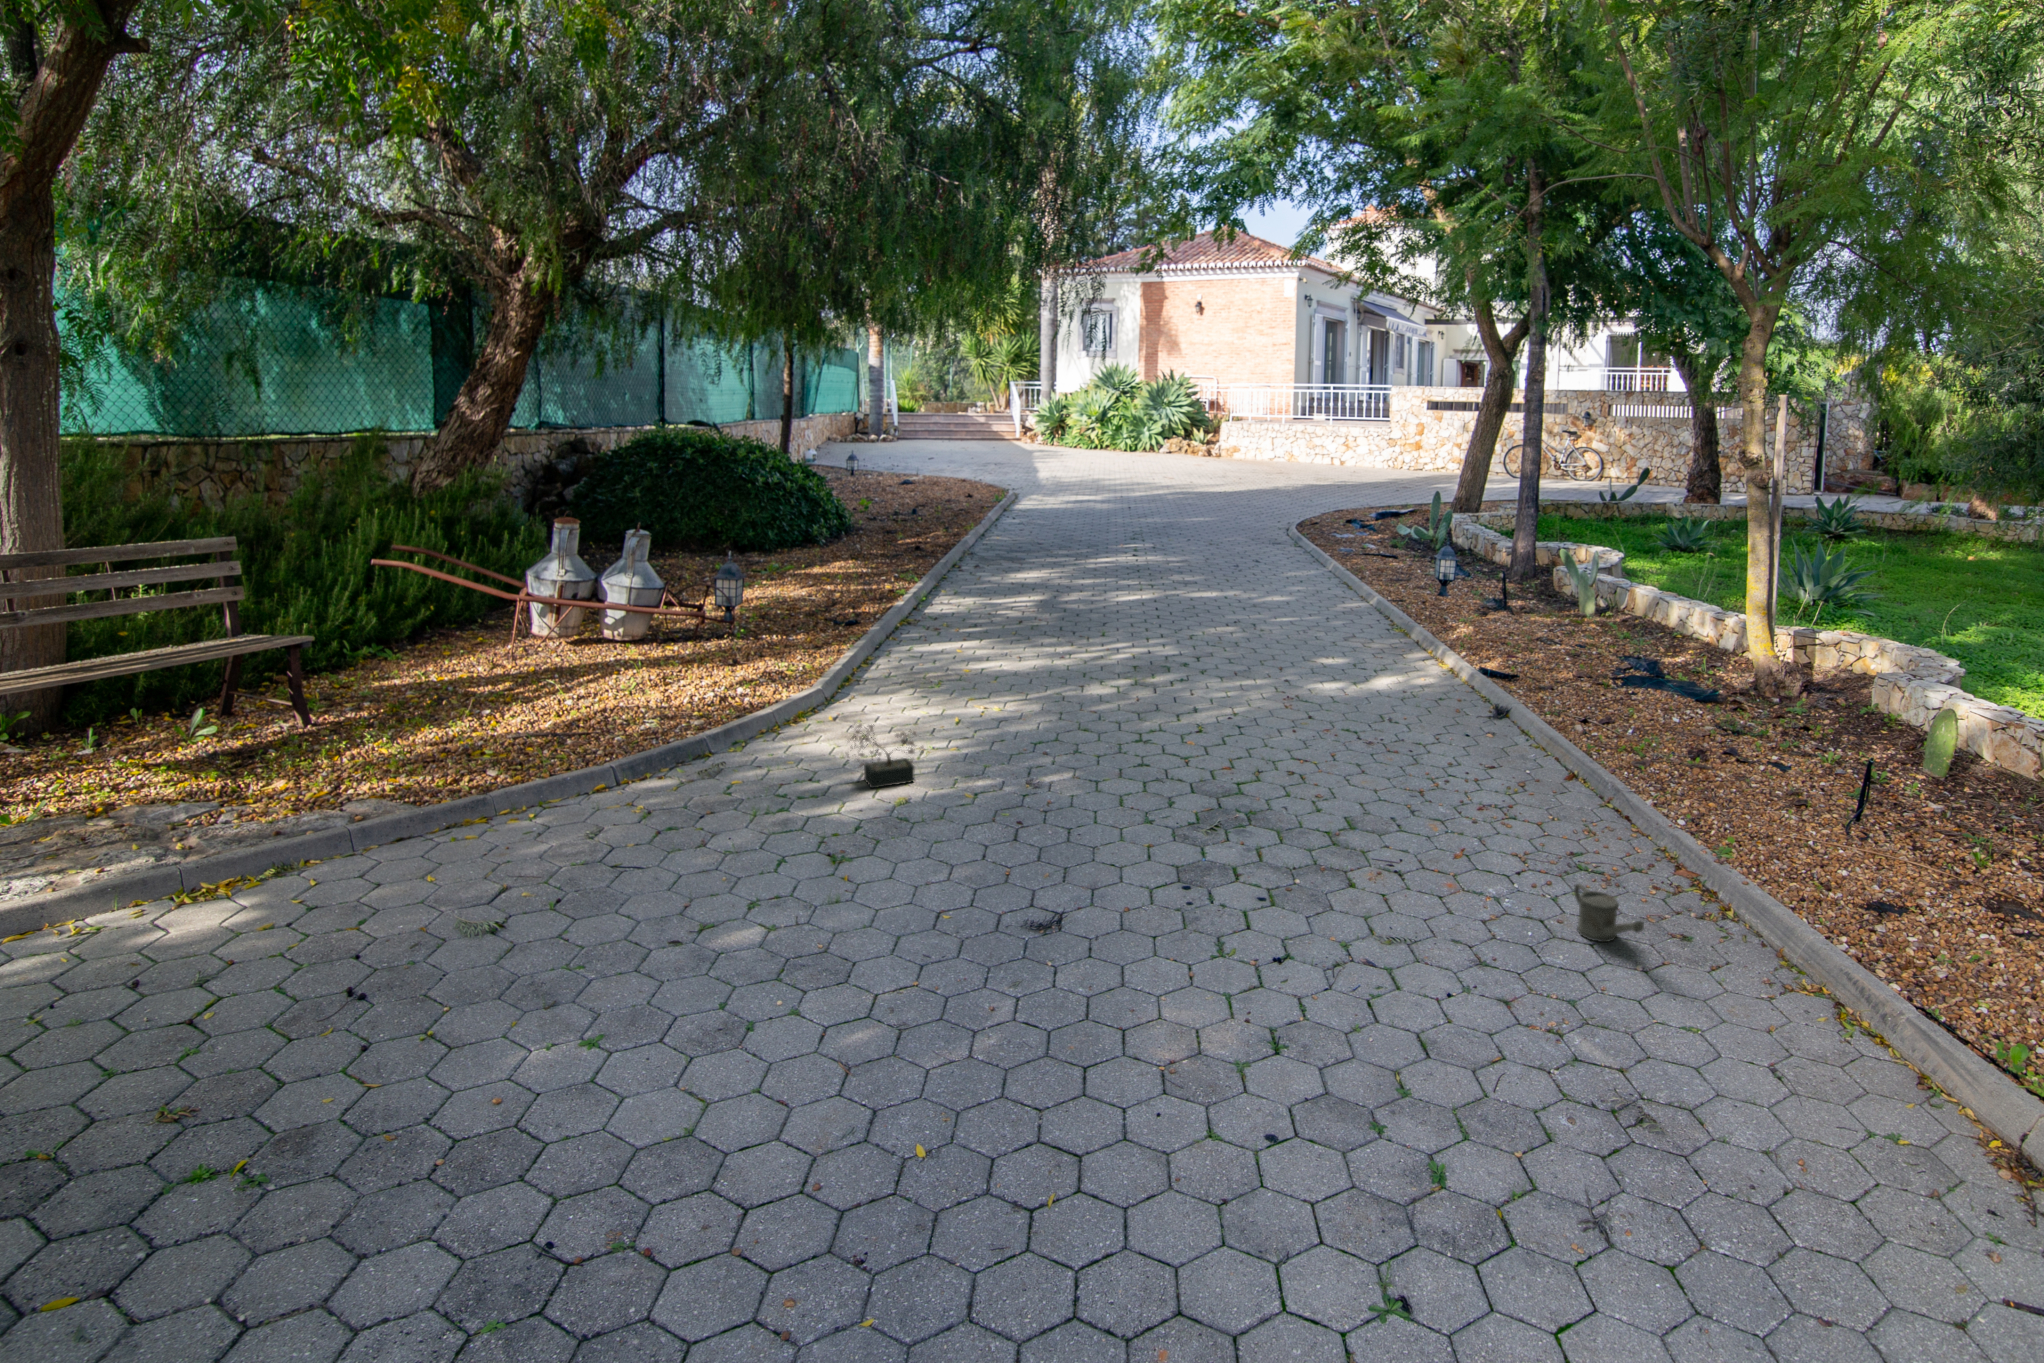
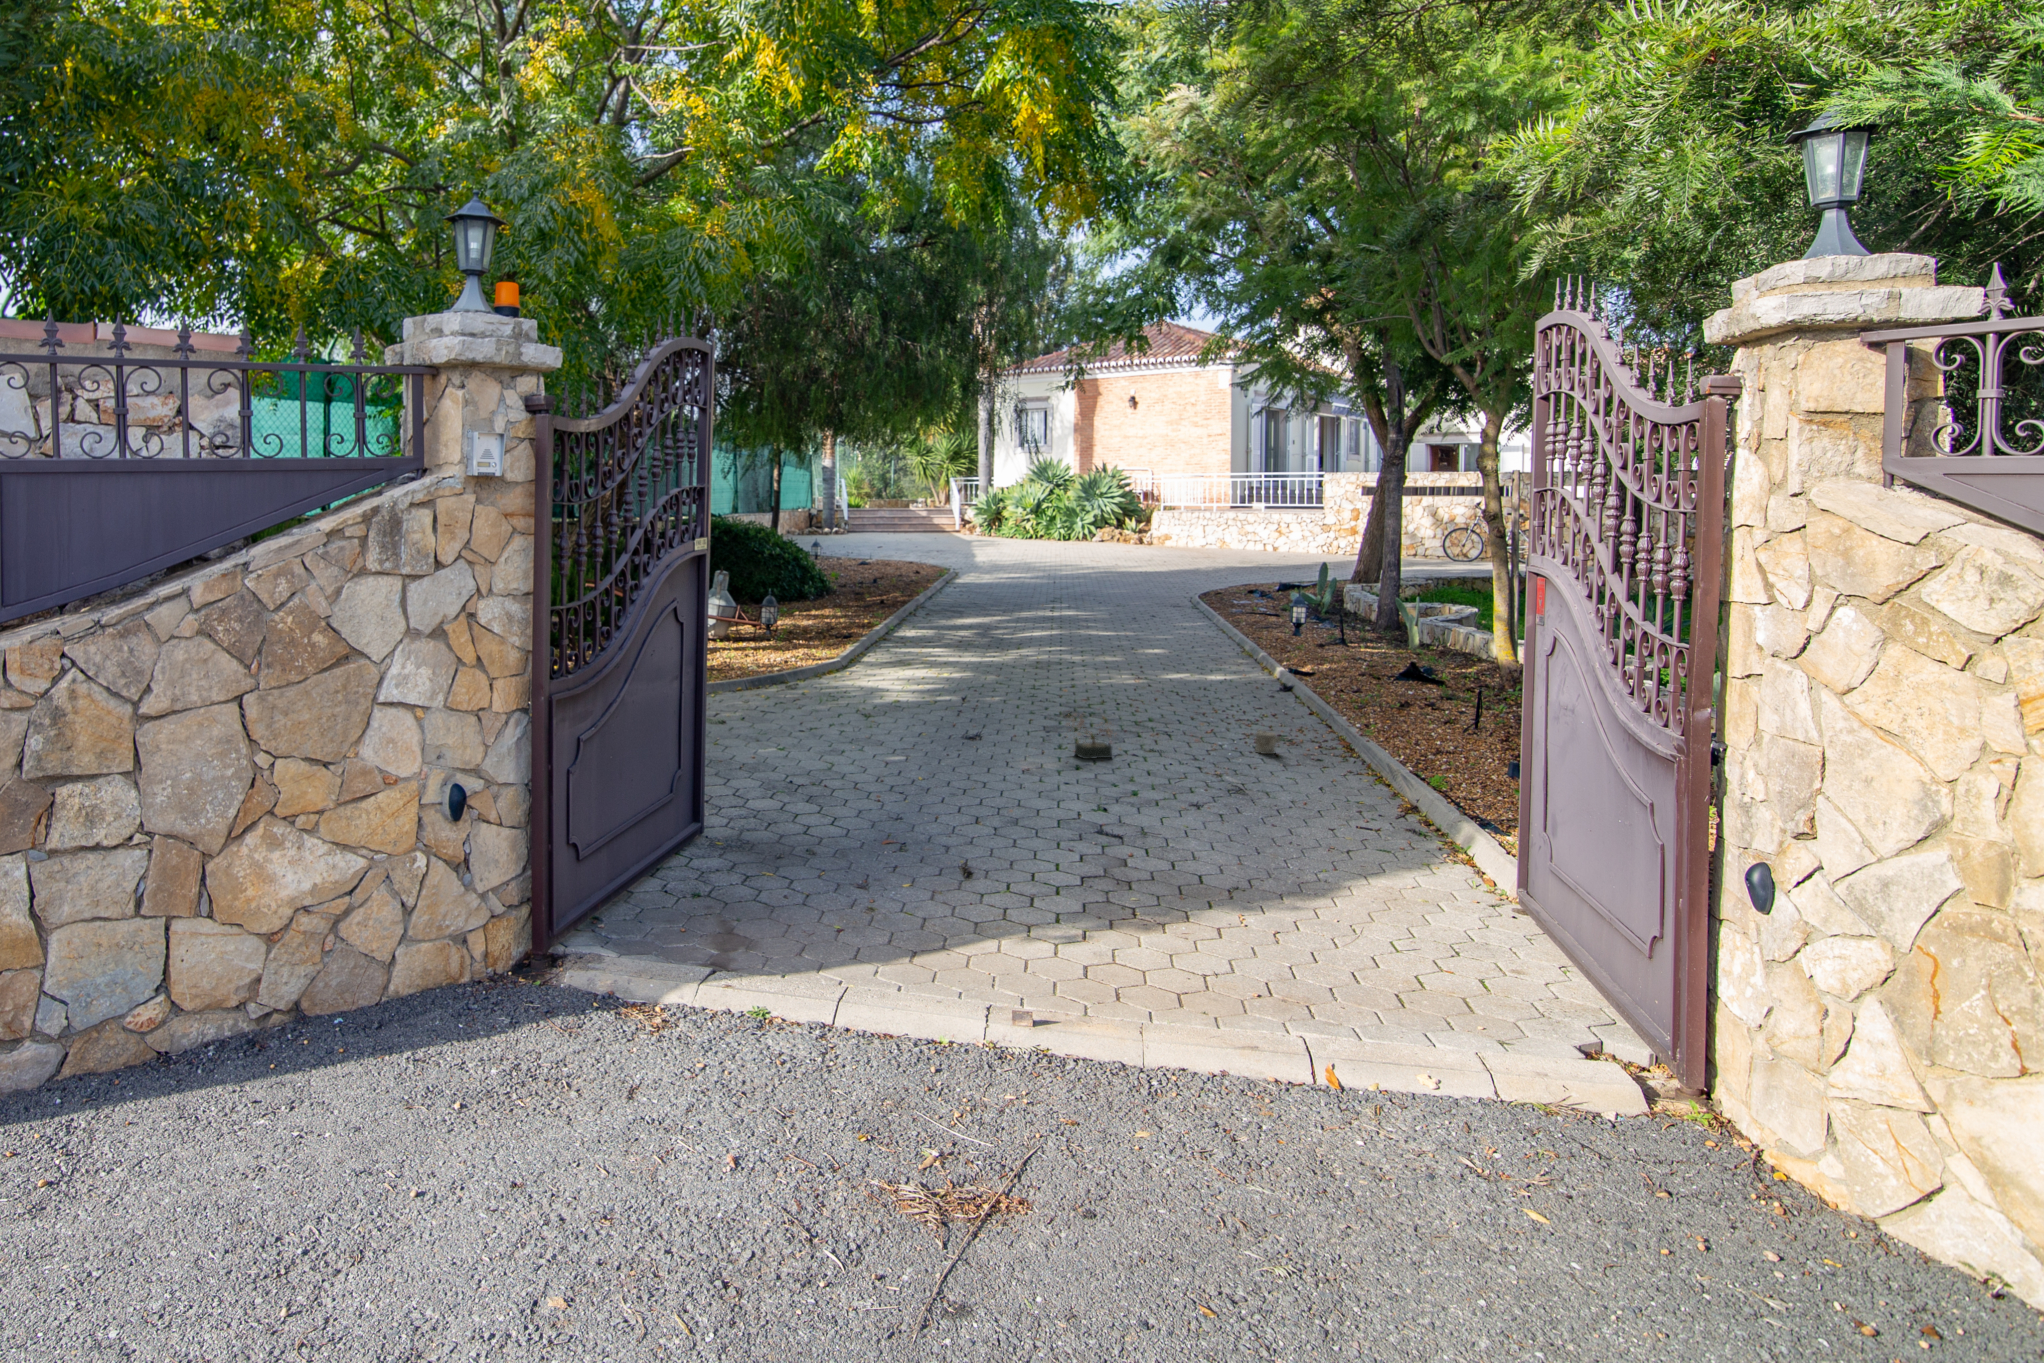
decorative plant: present [847,724,923,788] -> present [1068,714,1115,759]

